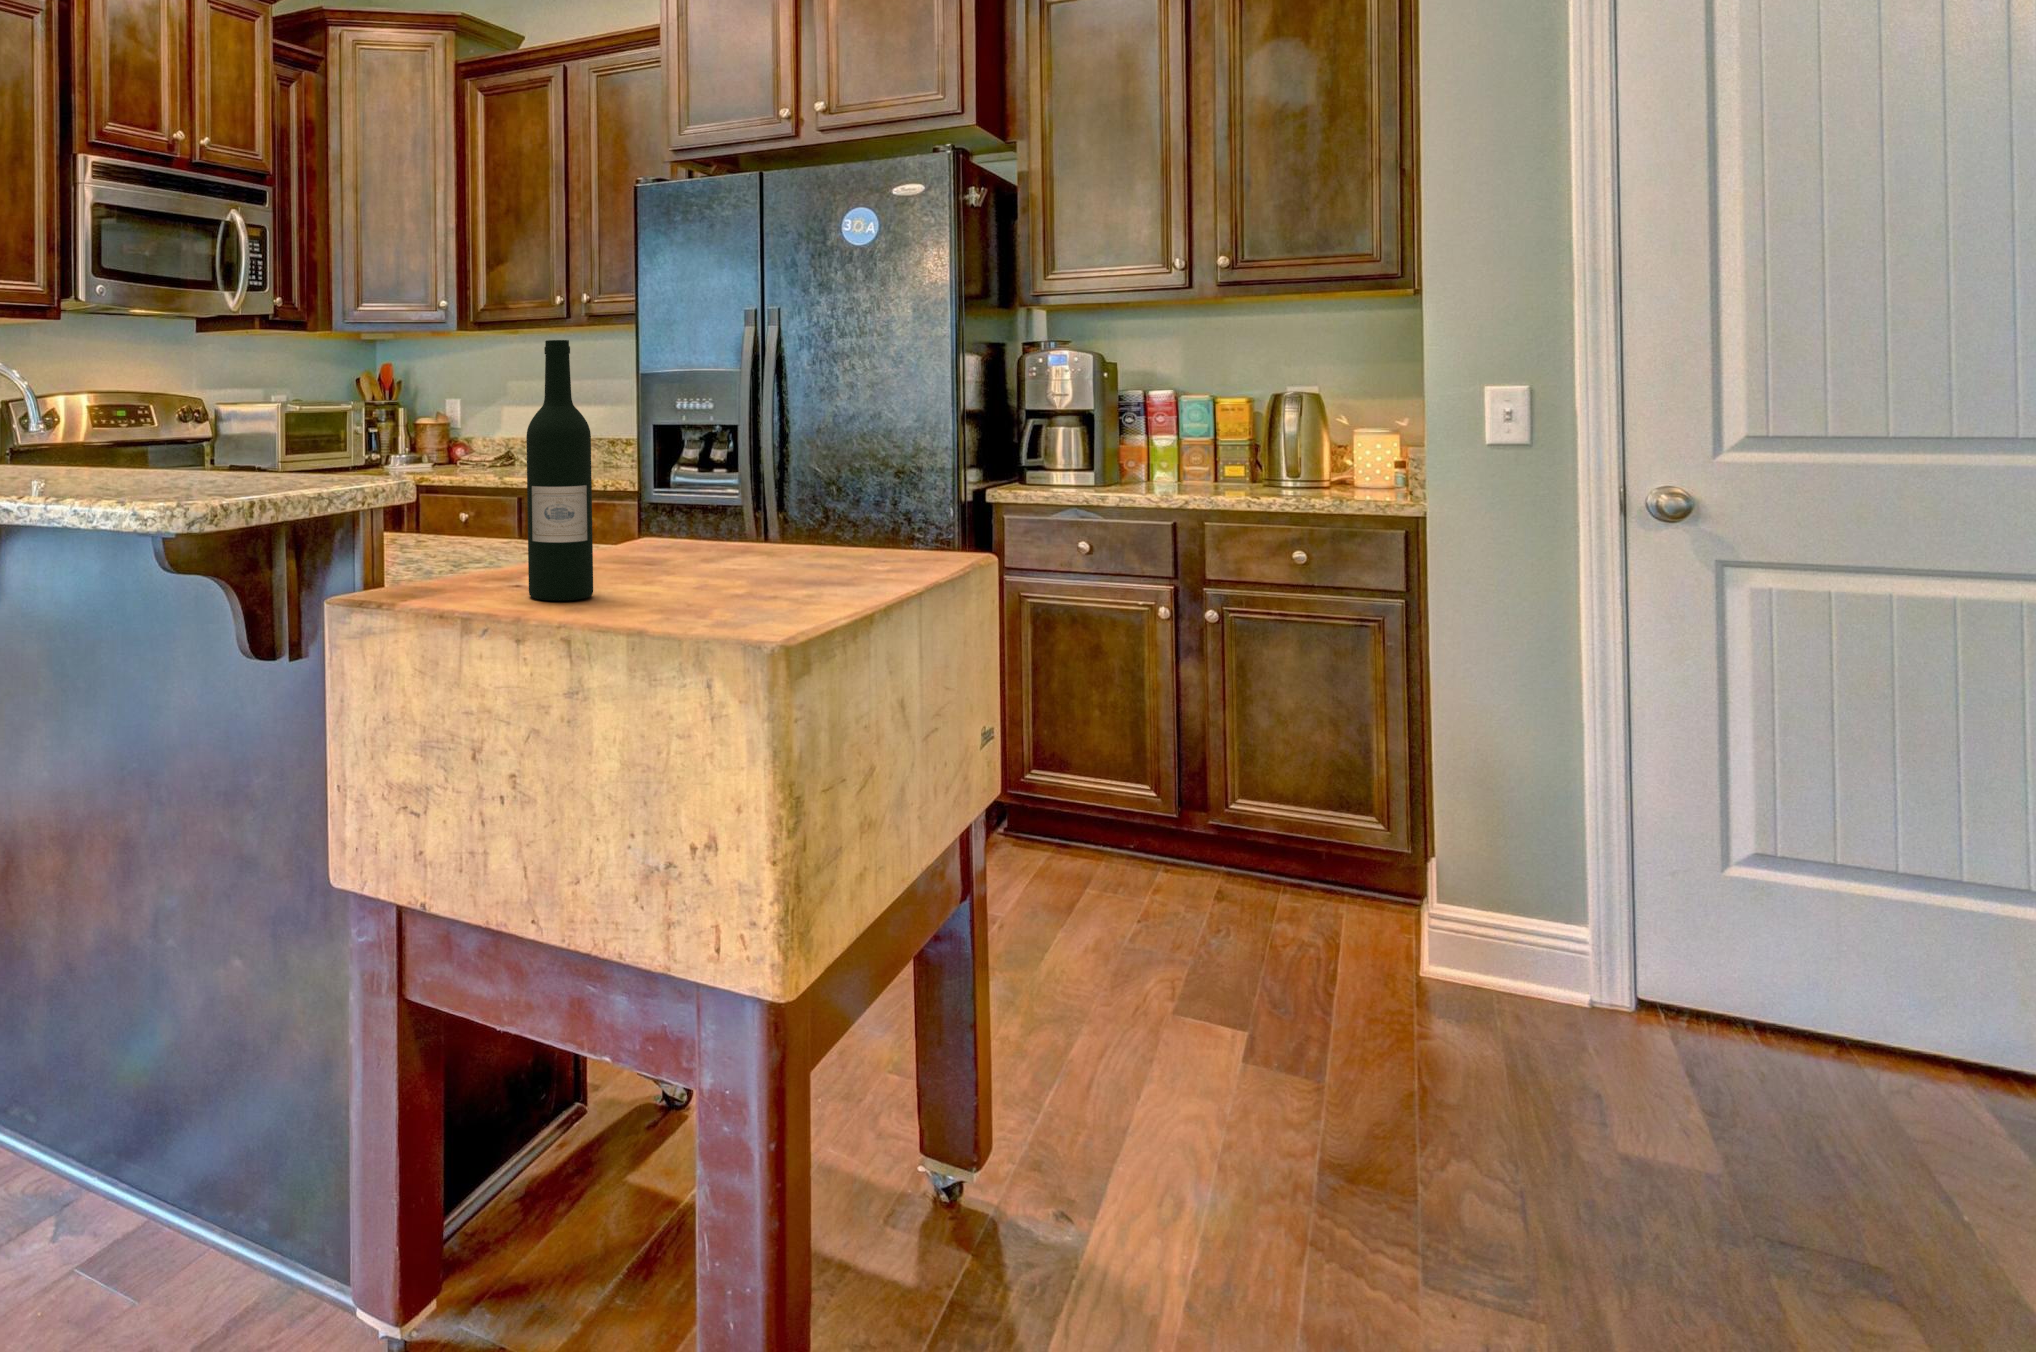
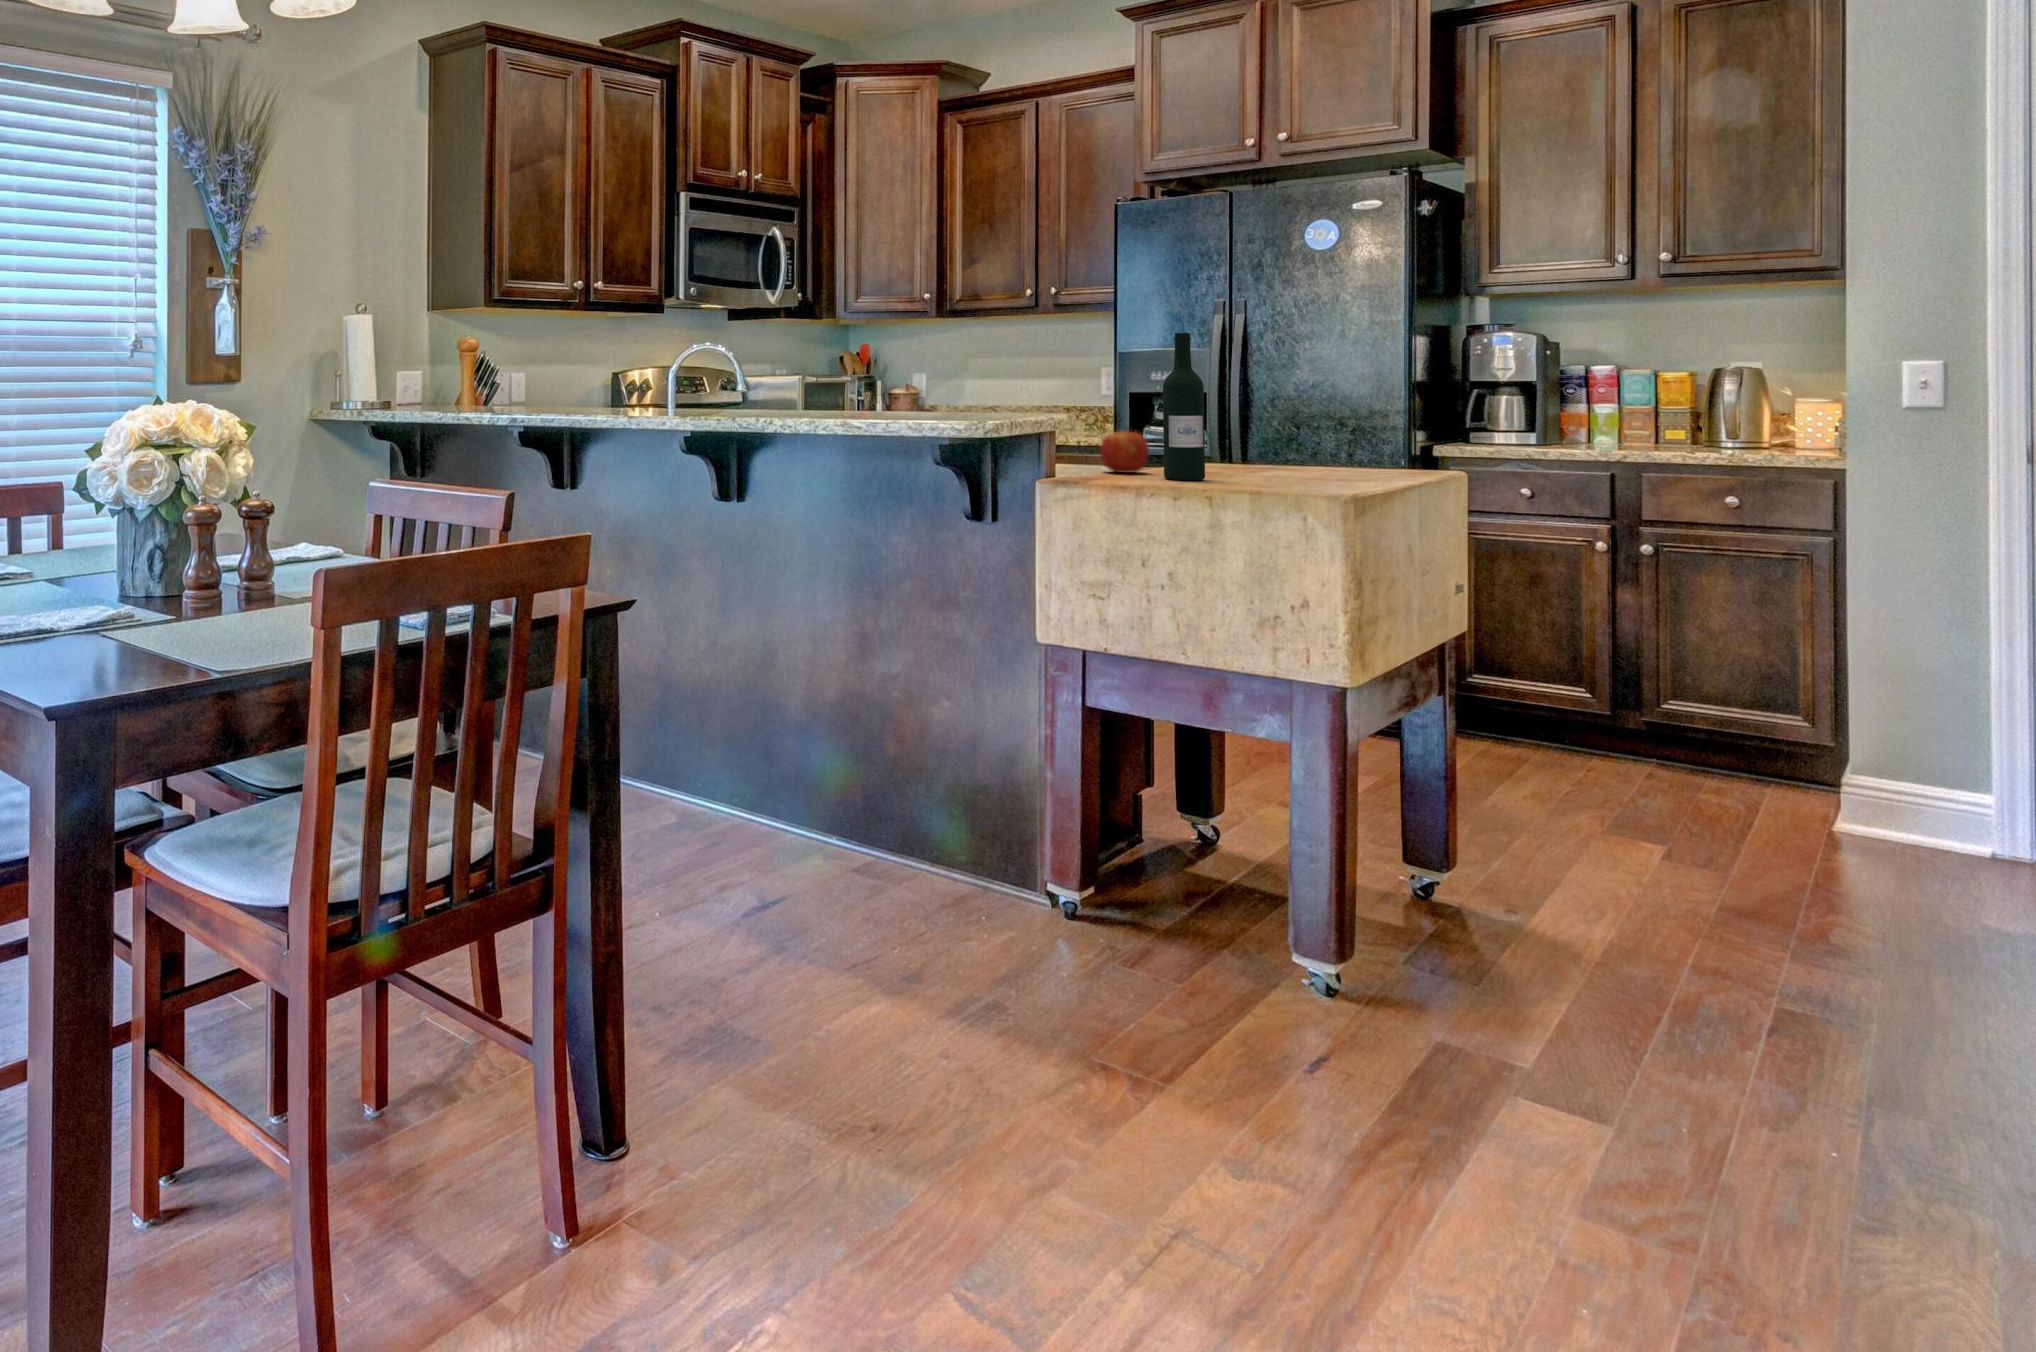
apple: none [453,500,529,579] -> present [1101,430,1149,473]

